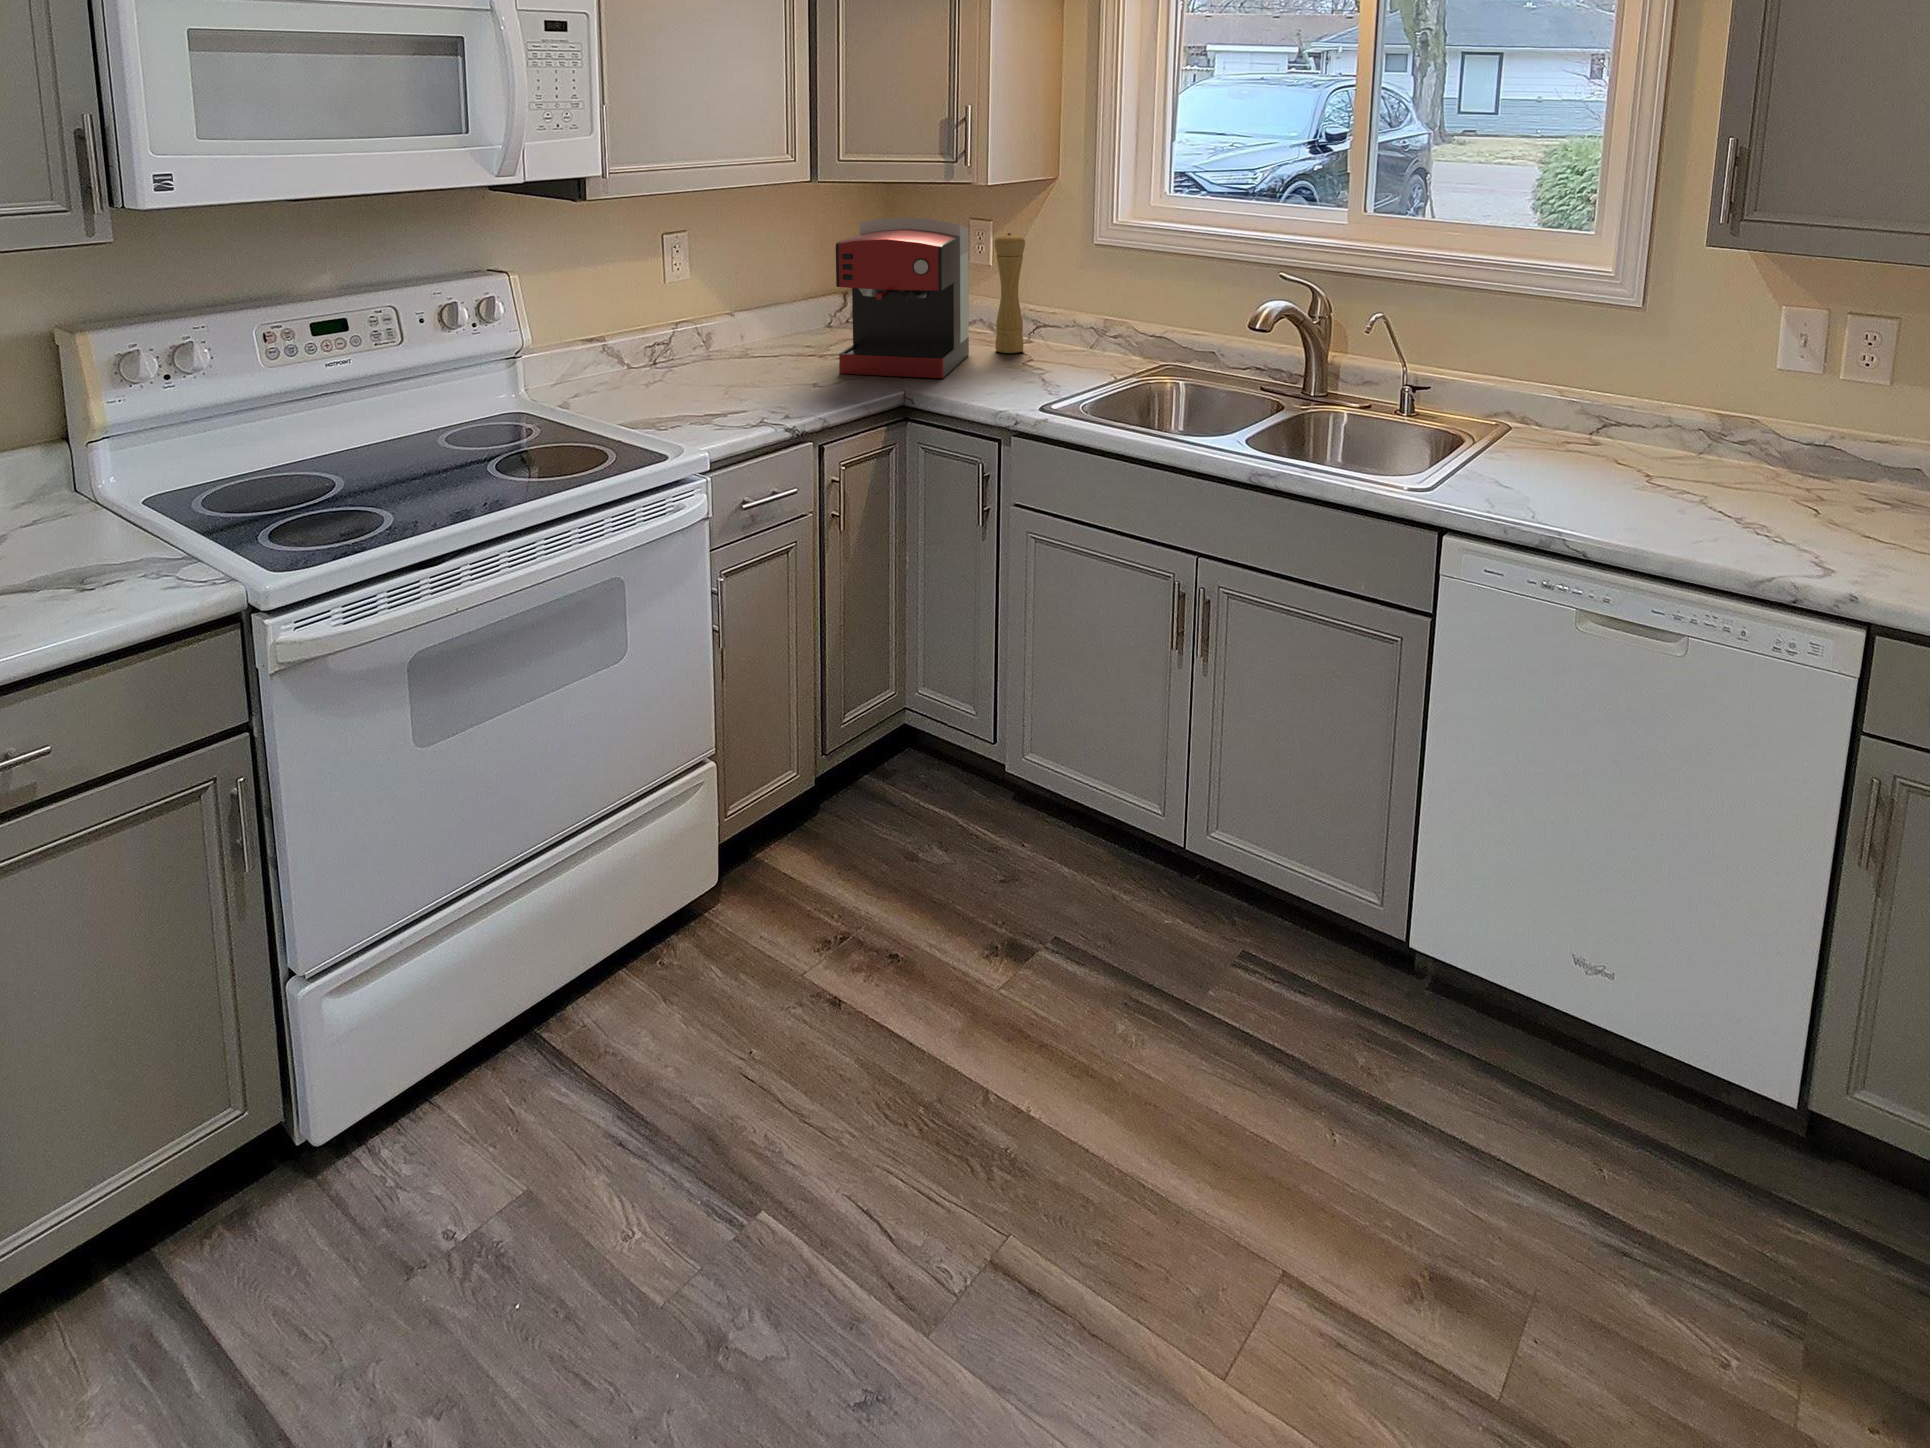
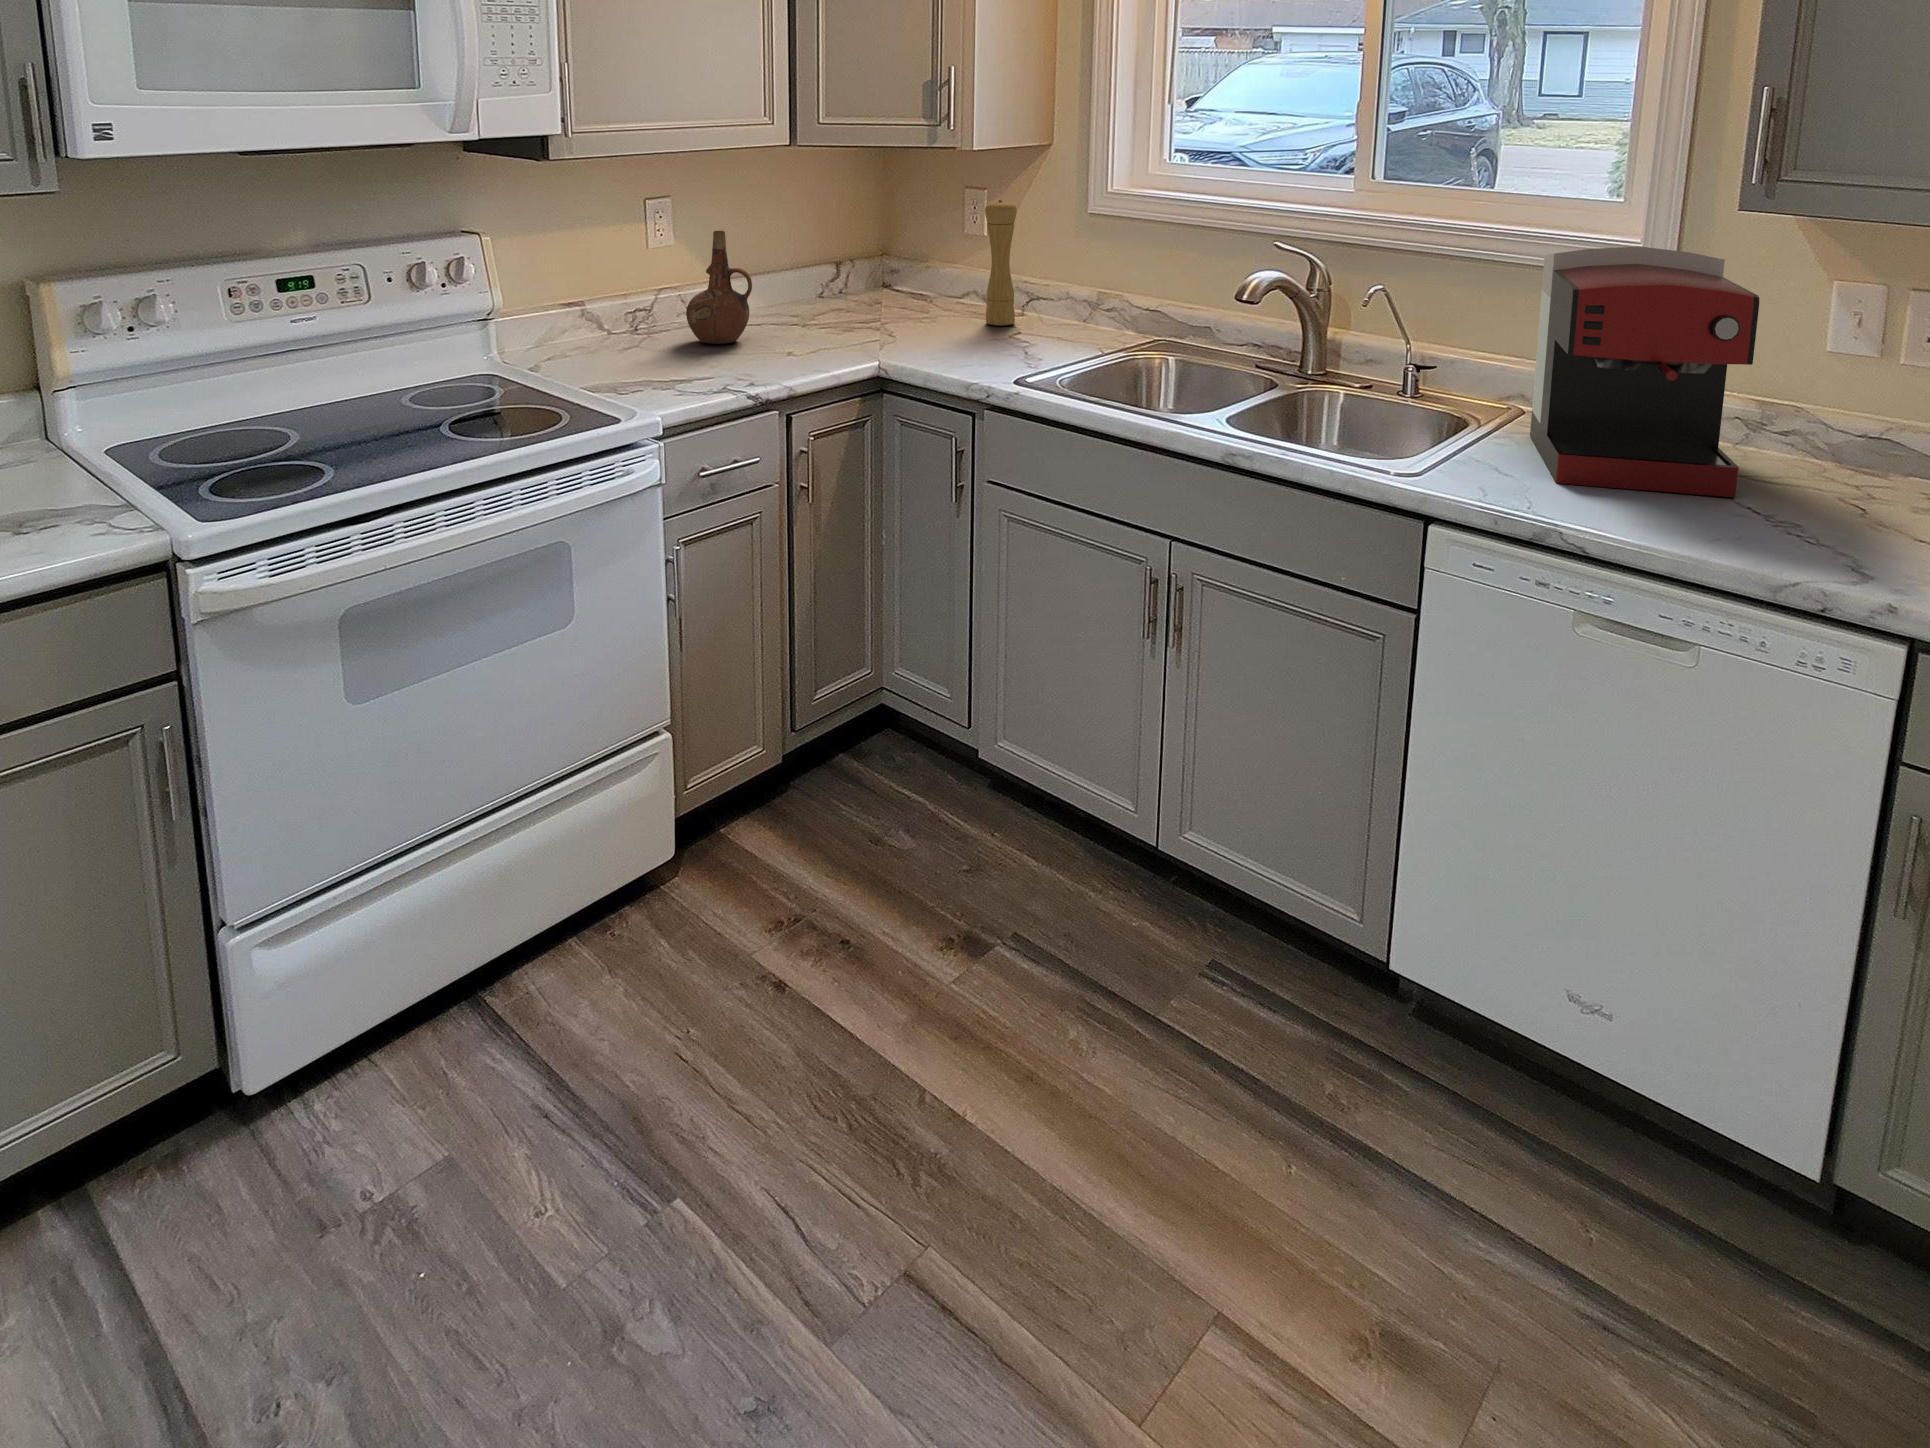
coffee maker: present [836,217,969,378] -> present [1530,246,1759,497]
ceramic pitcher: none [709,266,773,376] -> present [686,231,752,344]

